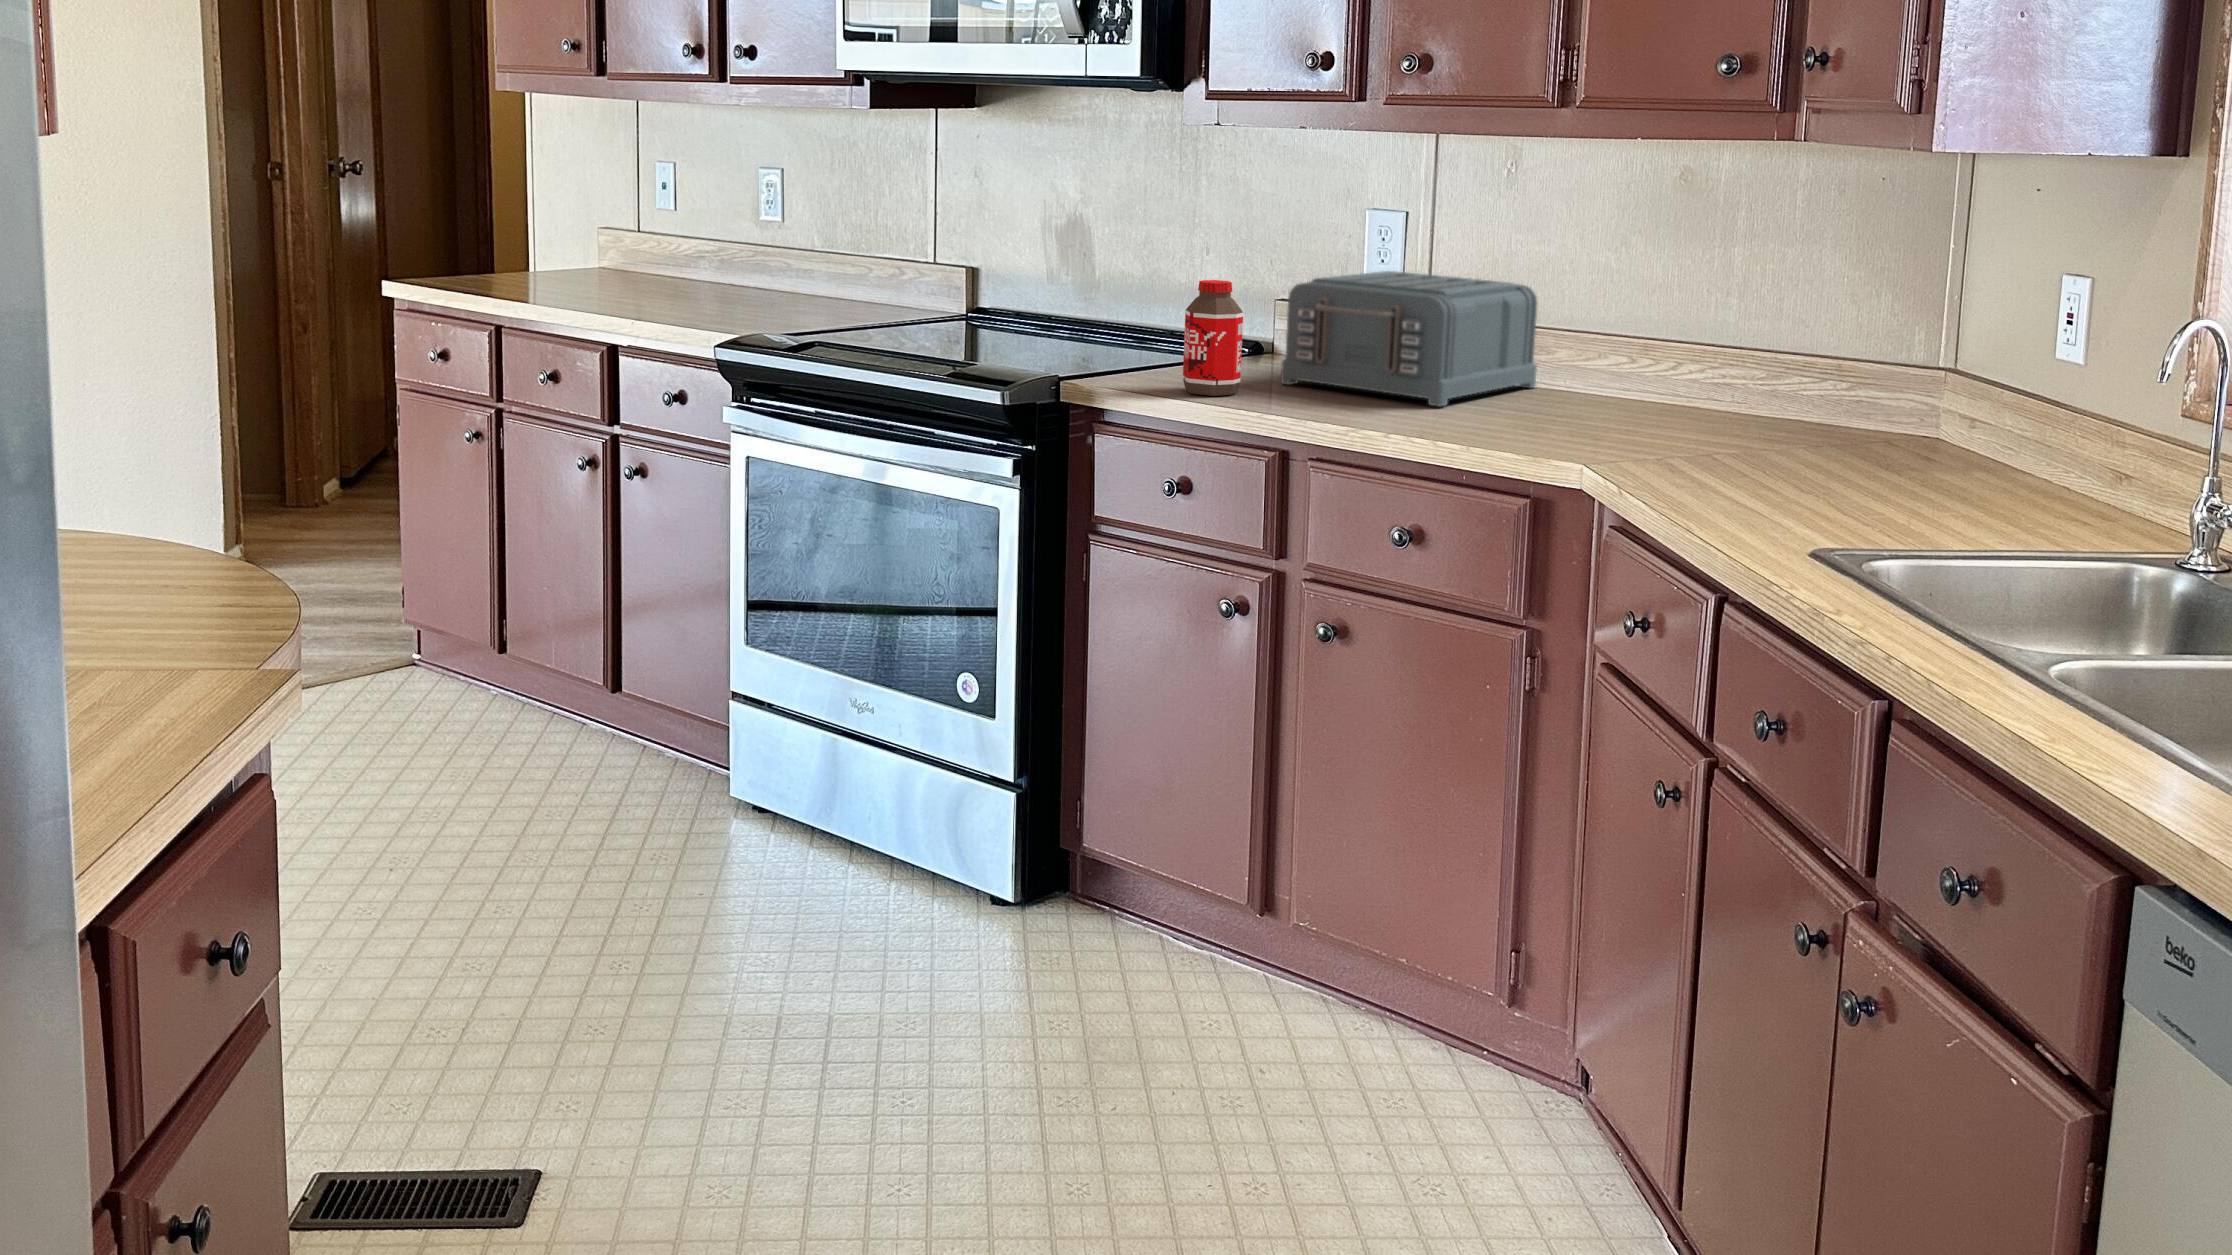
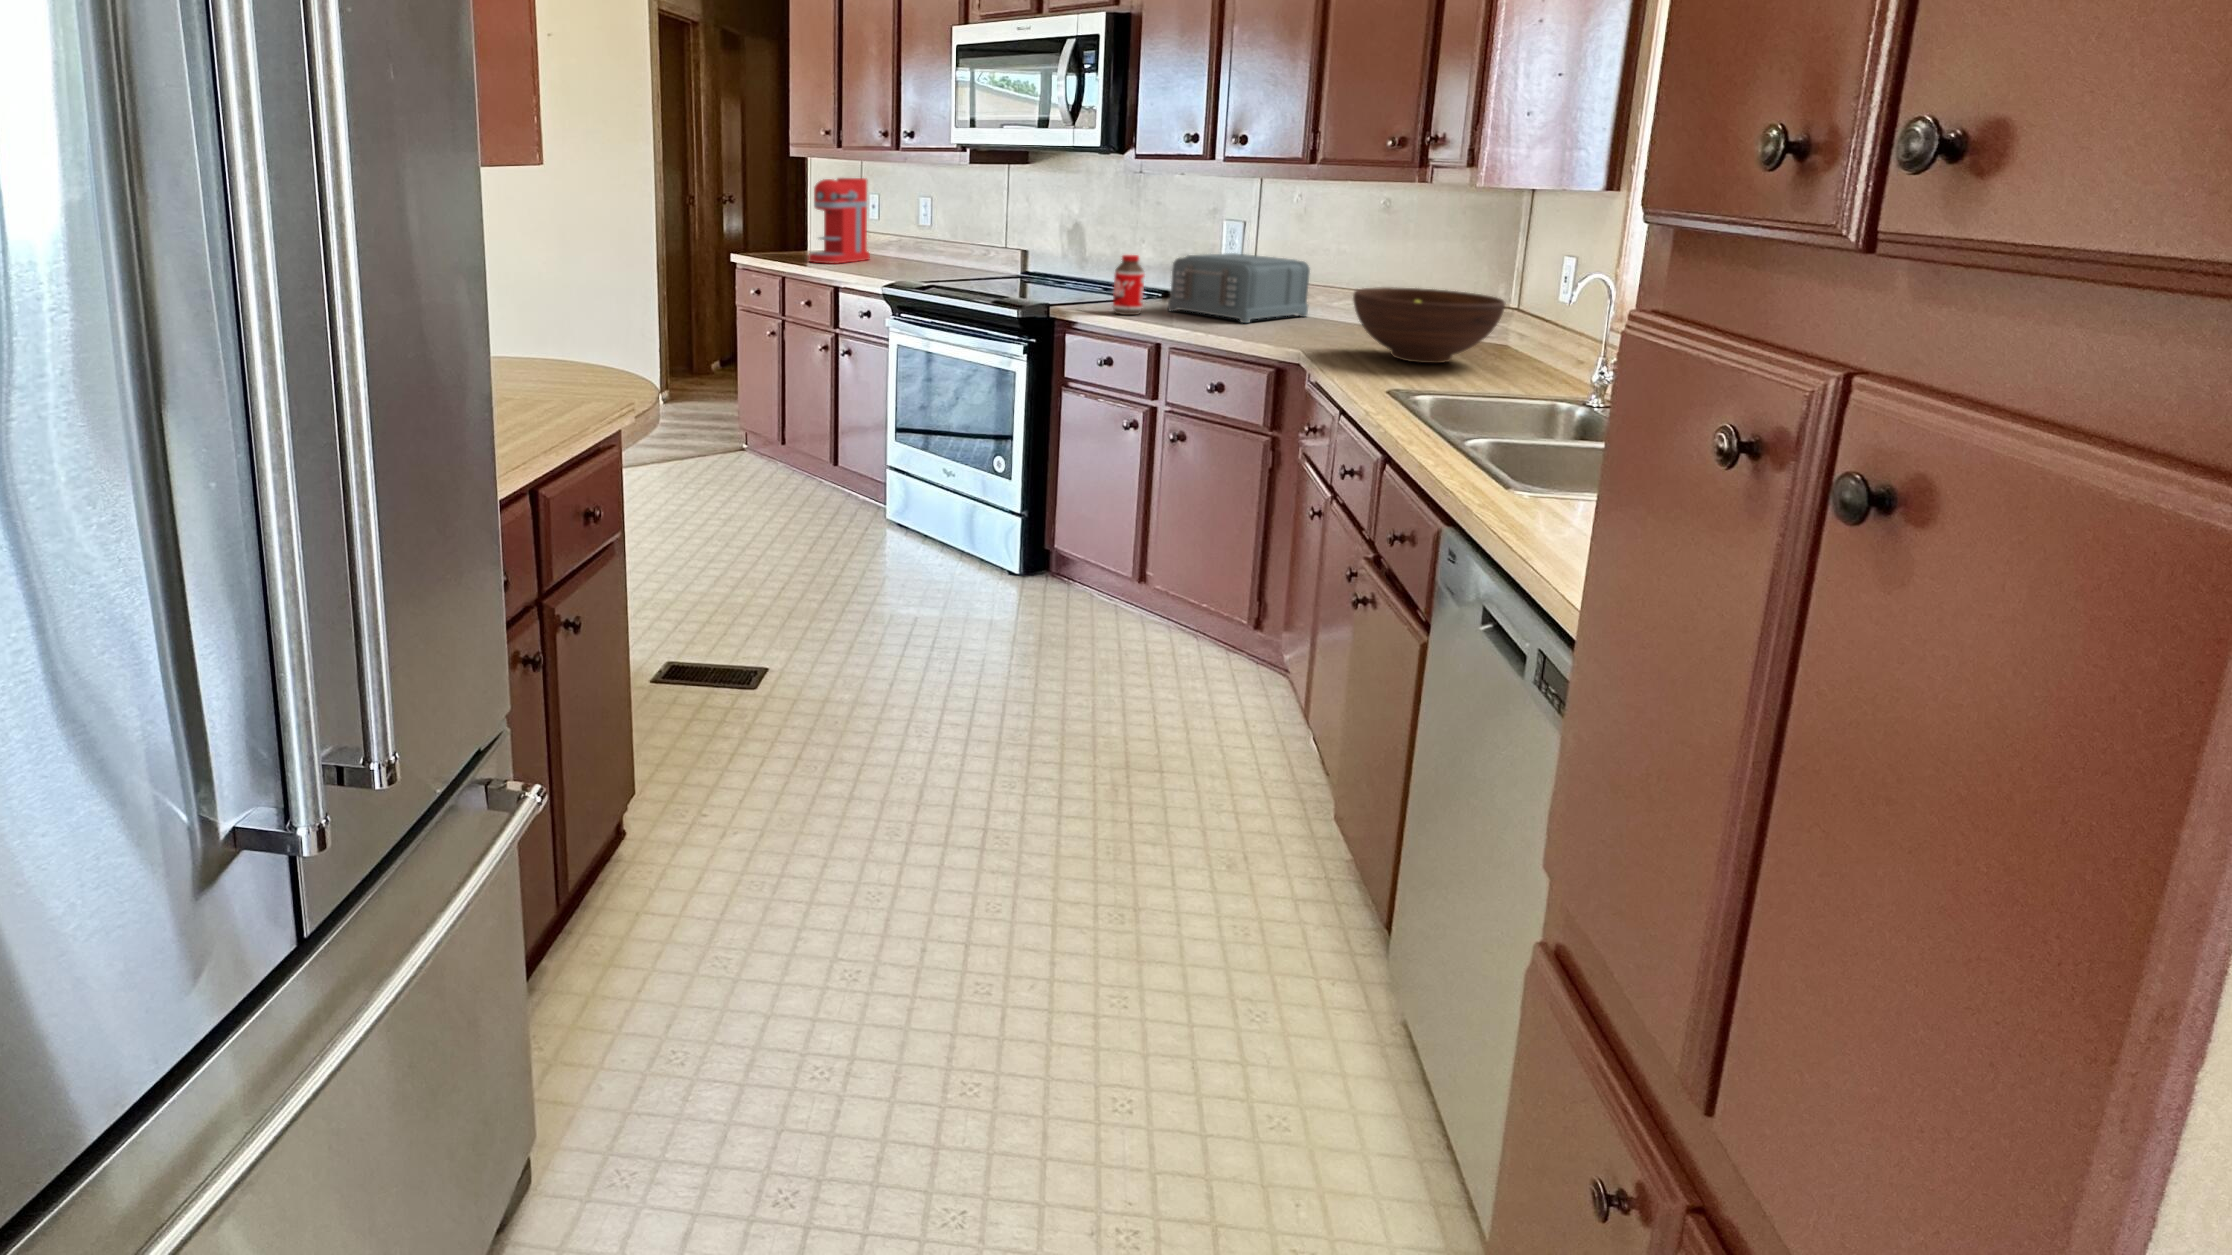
coffee maker: none [542,130,660,296] -> present [808,178,870,264]
fruit bowl: none [1678,340,1964,485] -> present [1353,287,1505,363]

